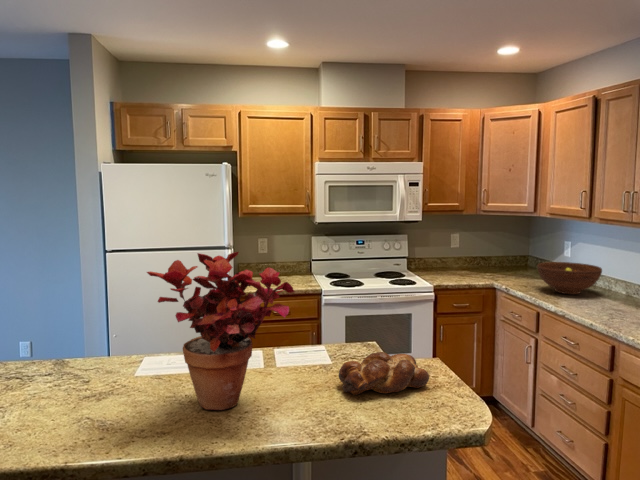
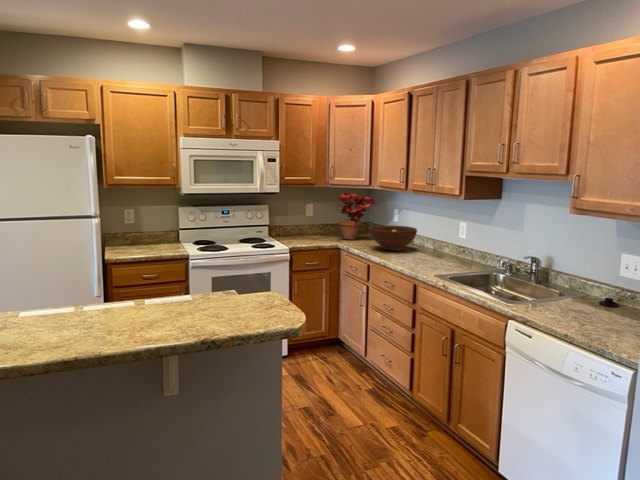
potted plant: present [147,252,295,410] -> present [337,193,375,239]
bread loaf: present [338,352,429,395] -> none [198,286,266,316]

